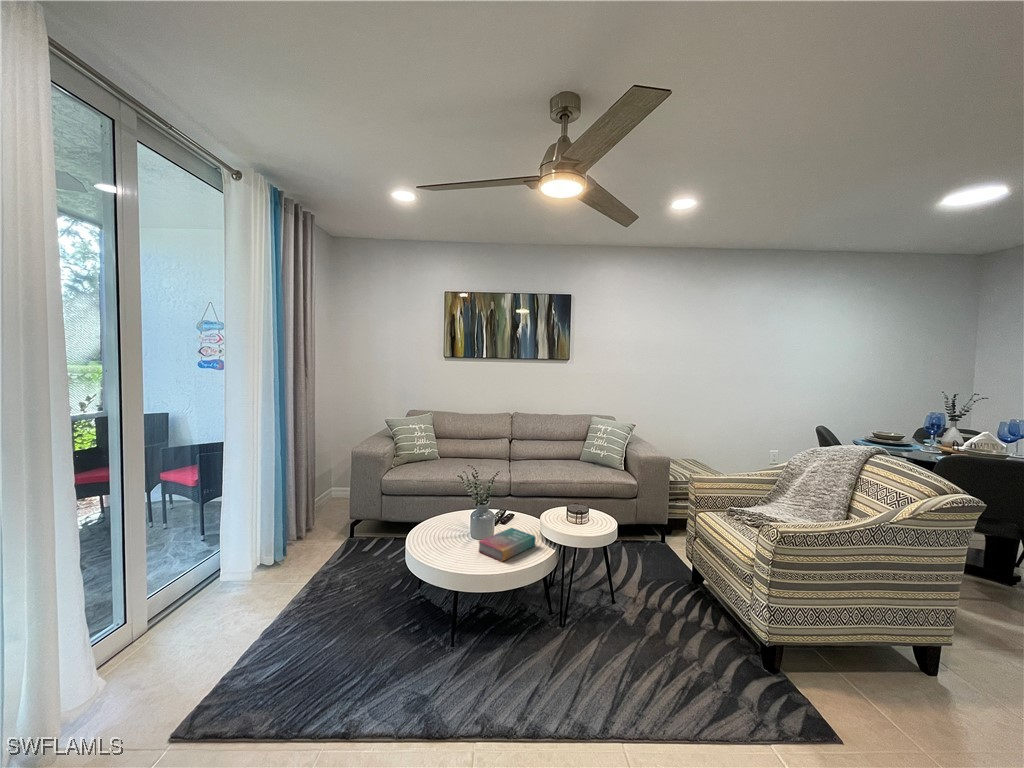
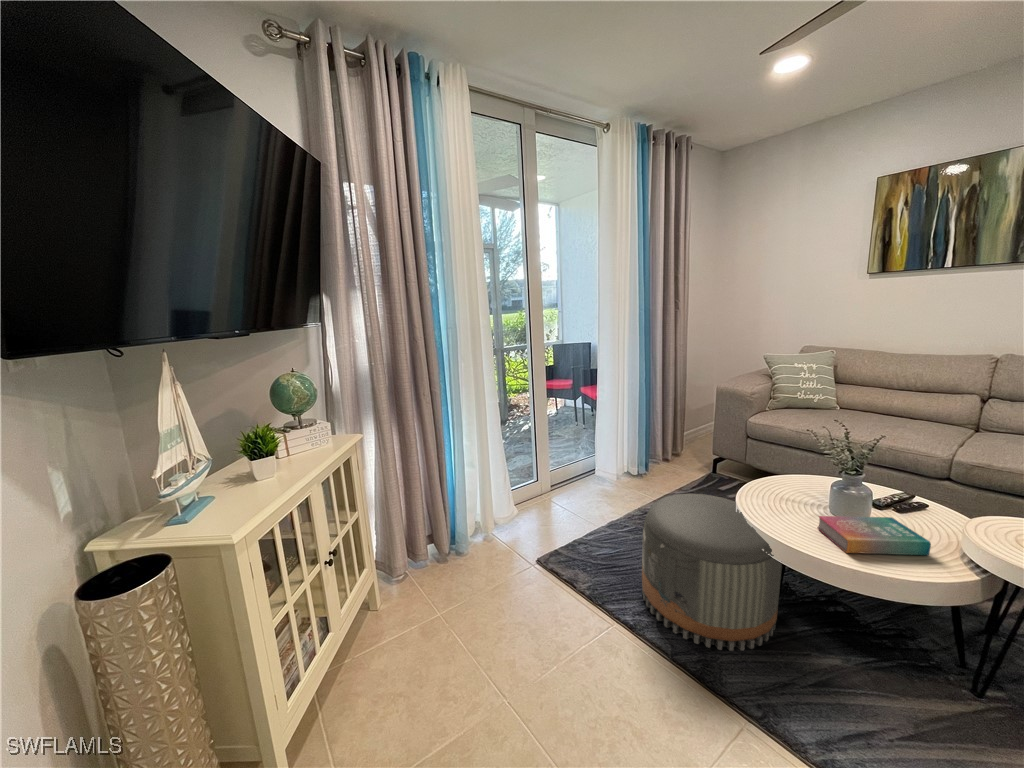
pouf: none [335,553,460,710] -> present [642,494,782,651]

